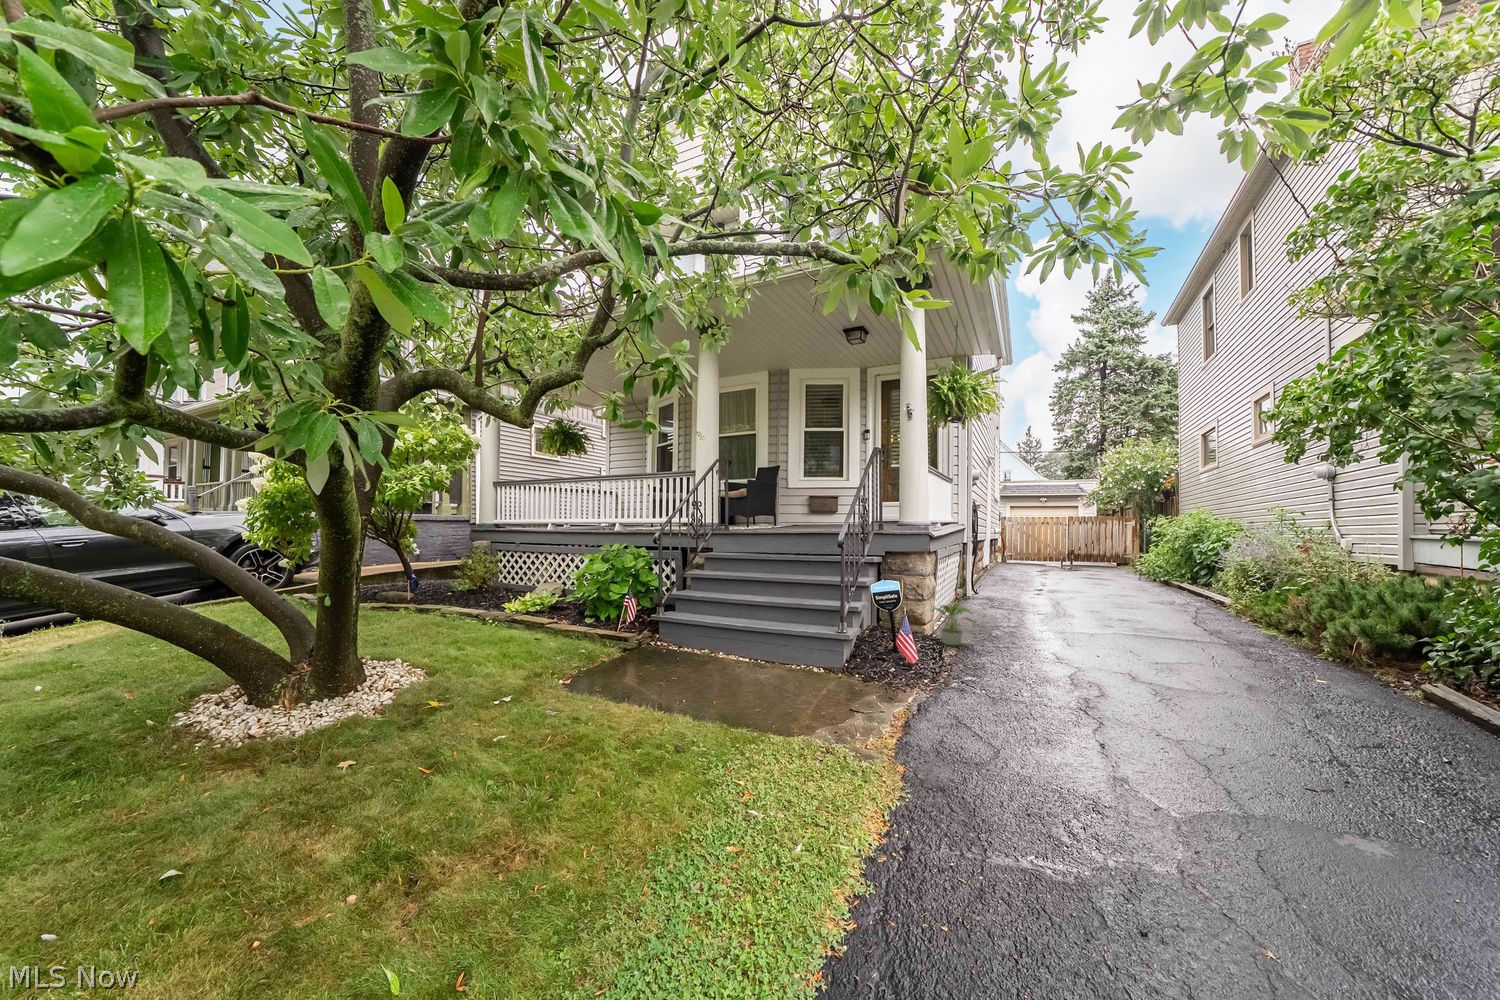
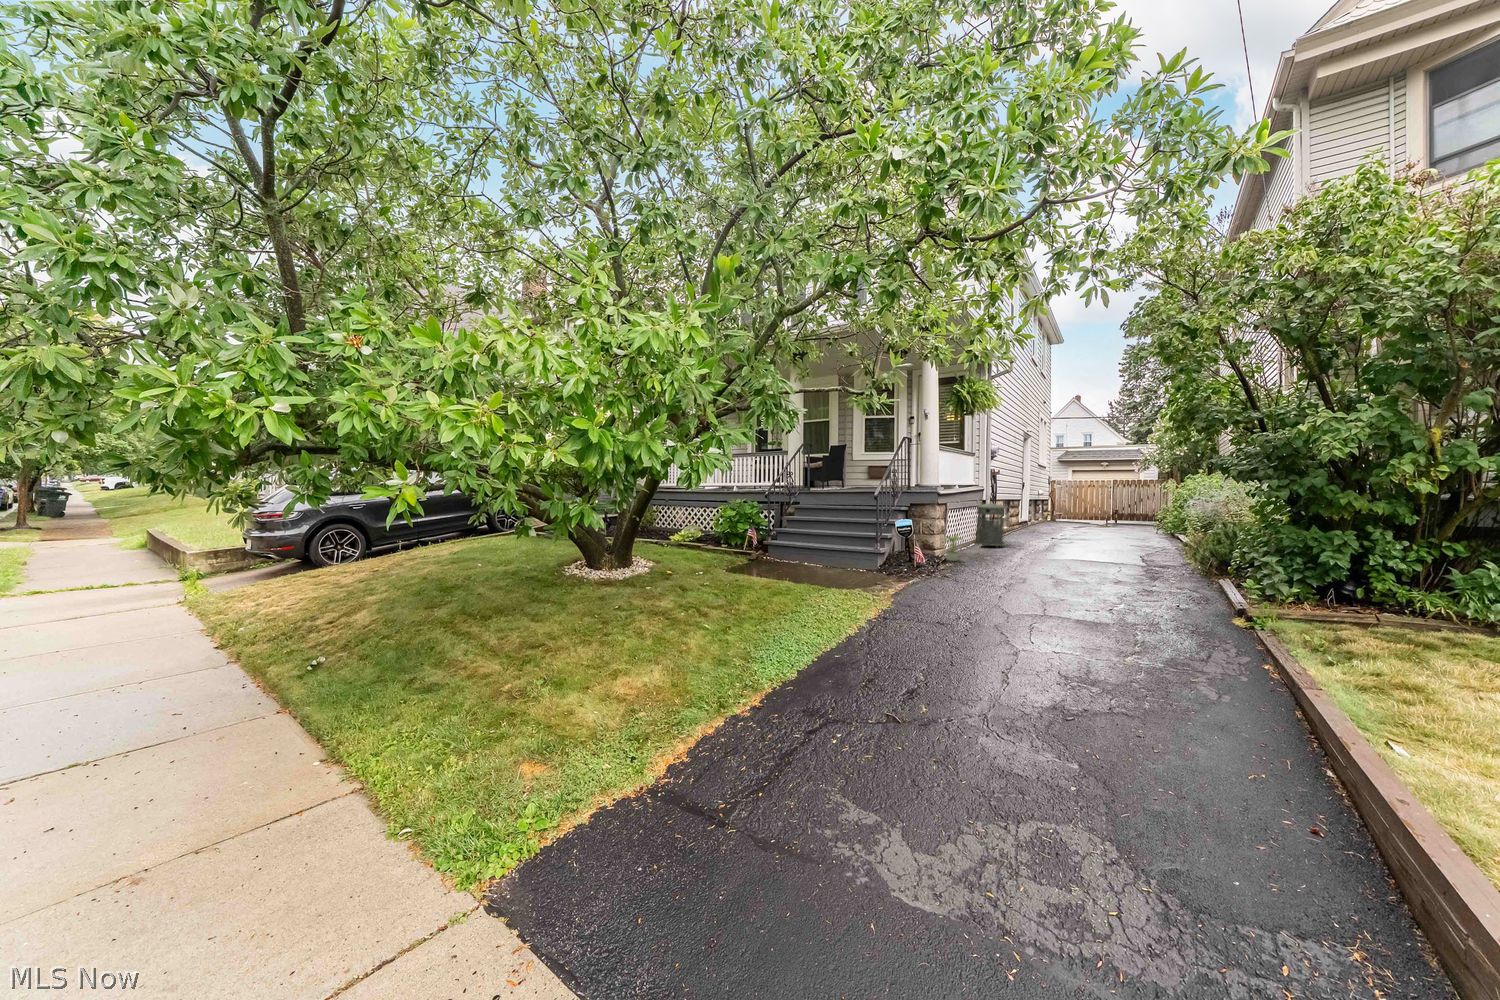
trash can: none [957,548,998,614] -> present [975,503,1005,546]

